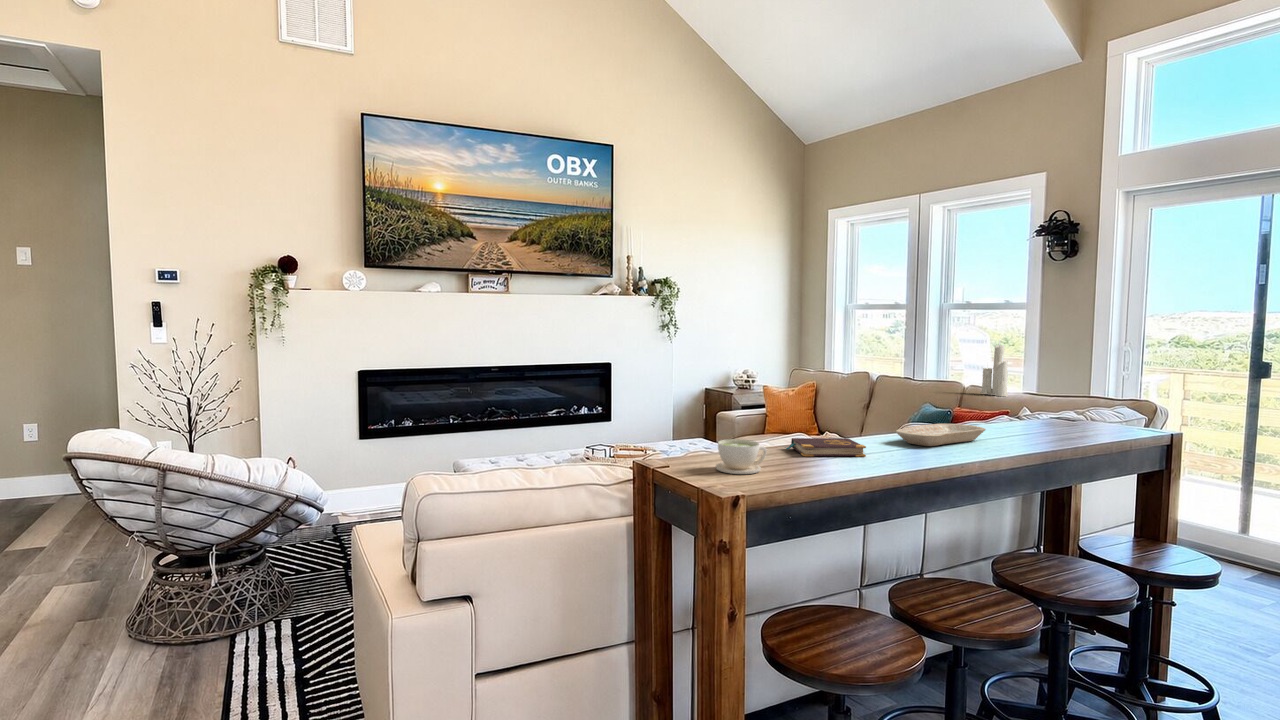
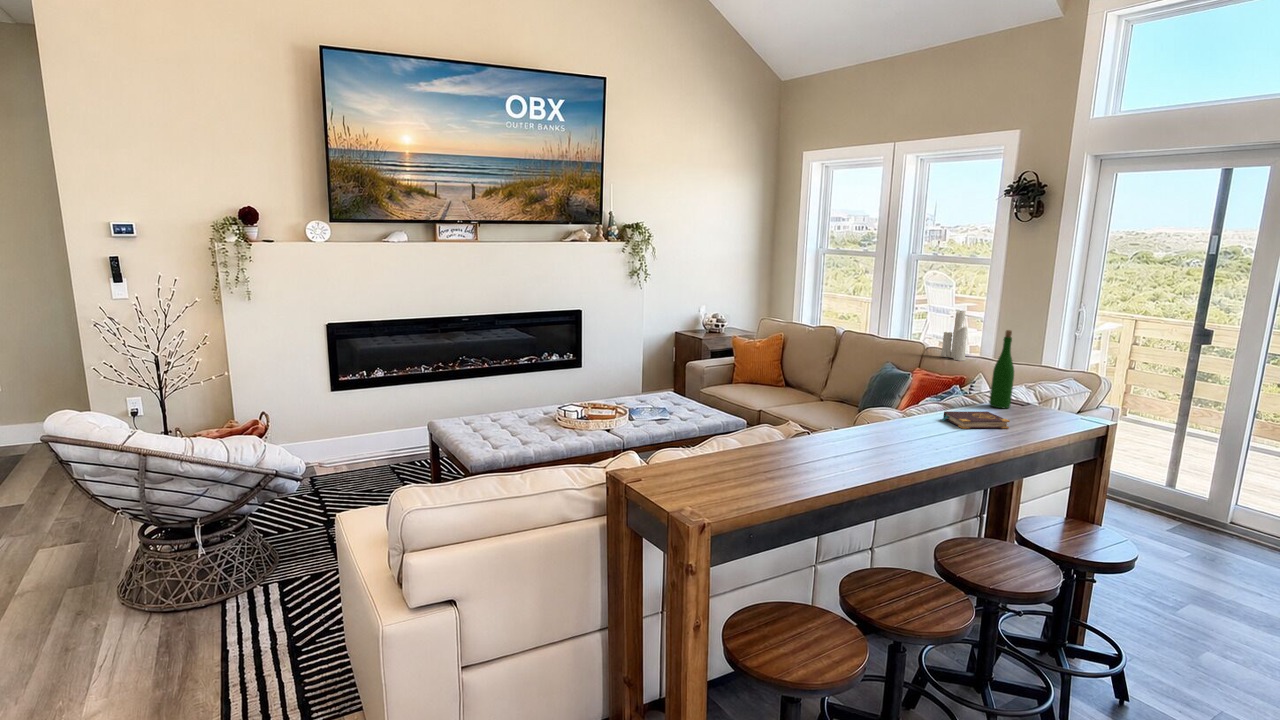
wine bottle: none [1040,342,1066,425] -> present [989,330,1014,408]
tray: present [896,423,986,446] -> none [852,414,936,443]
book: present [786,438,866,457] -> present [942,411,1010,429]
coffee cup: present [716,439,767,474] -> none [682,452,730,489]

